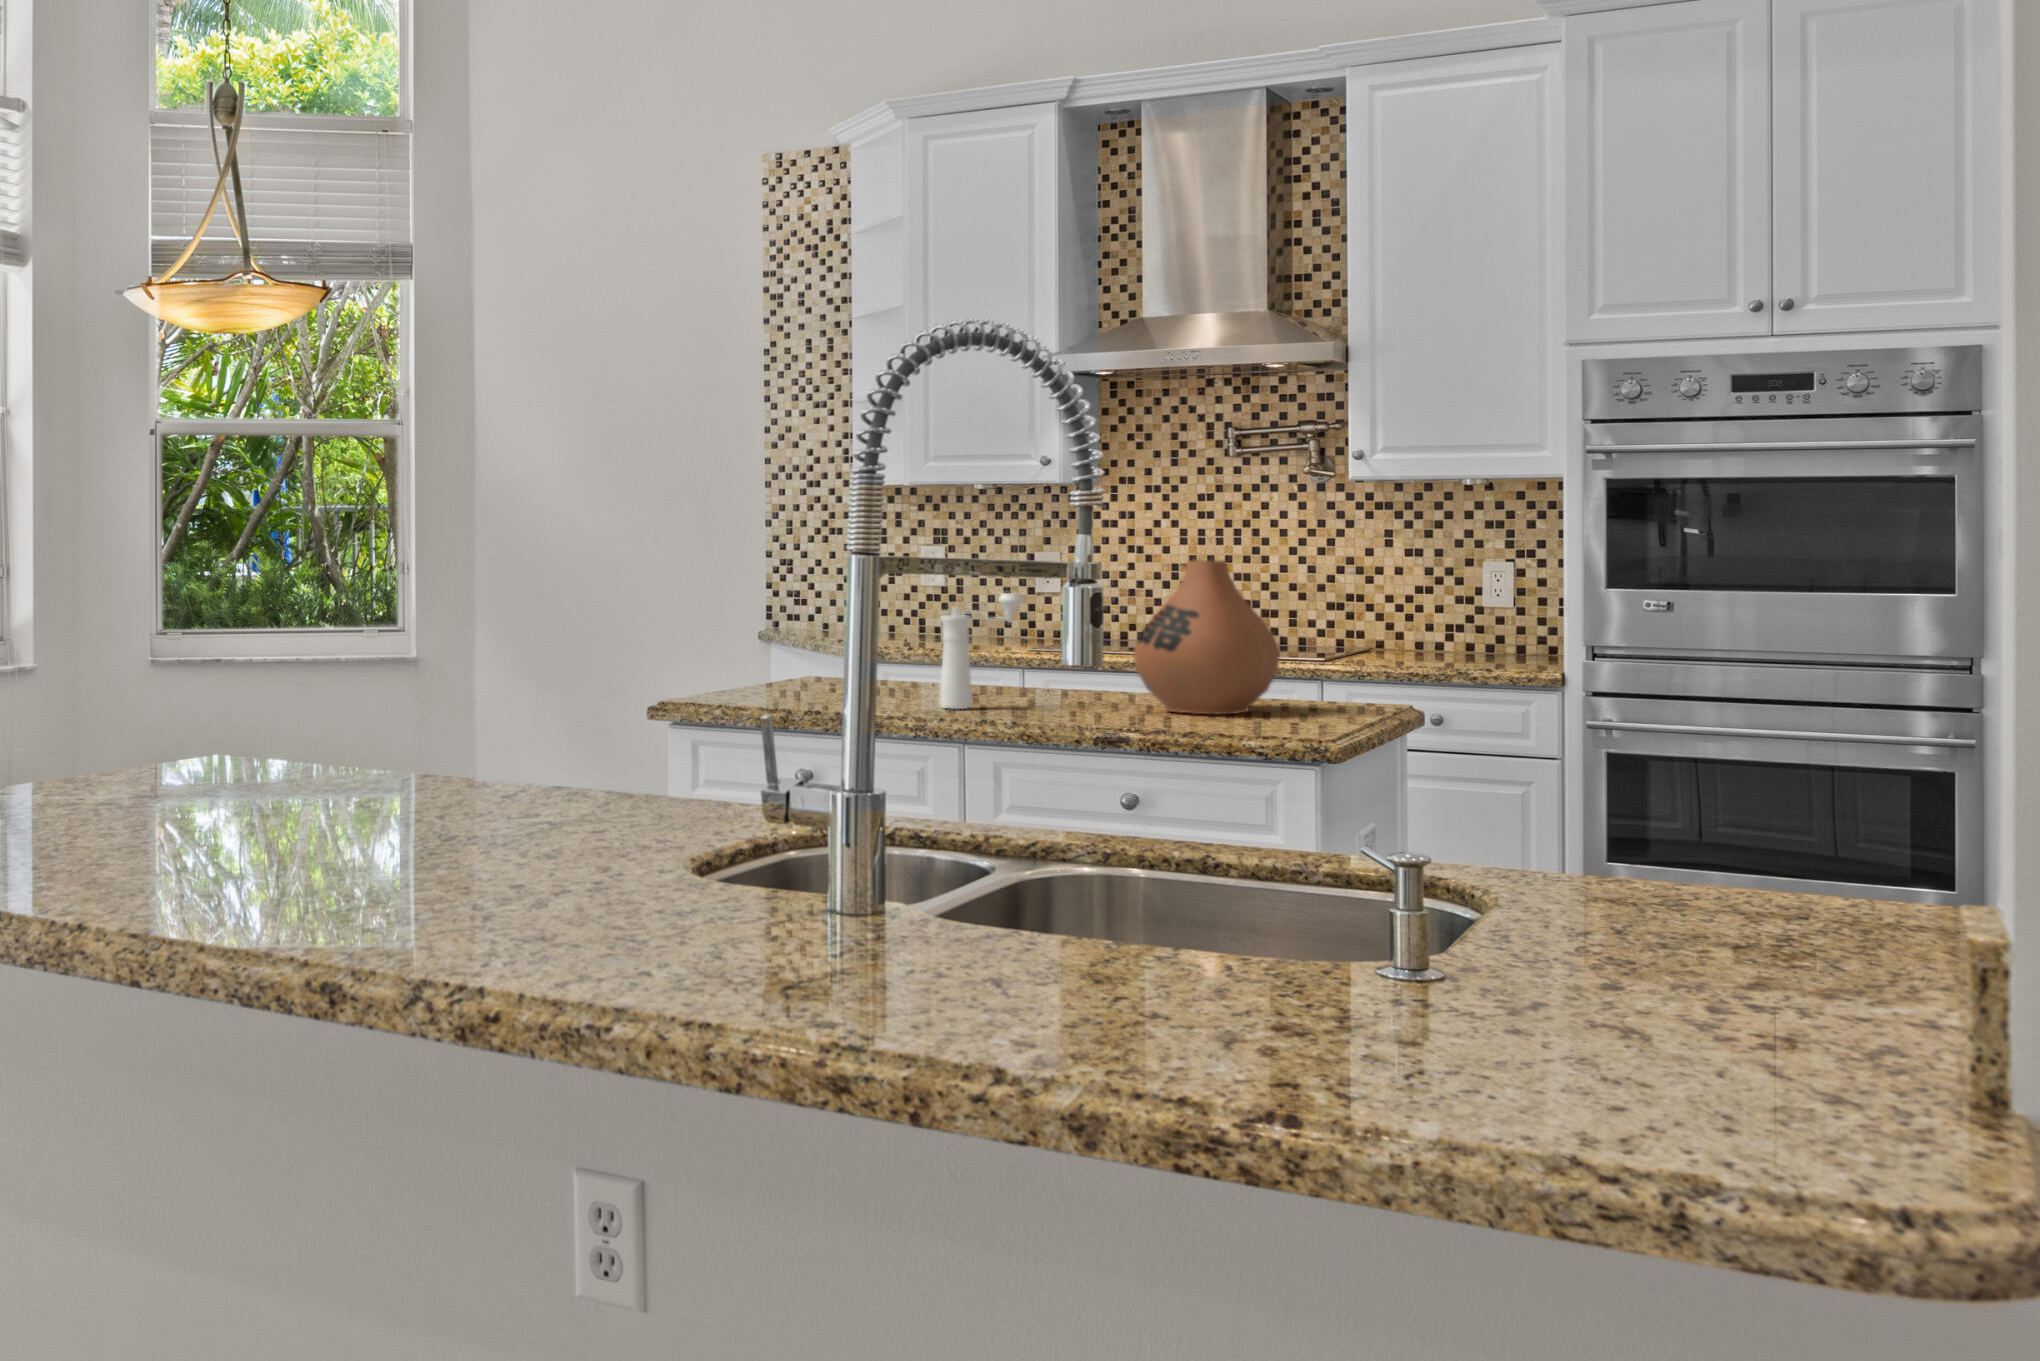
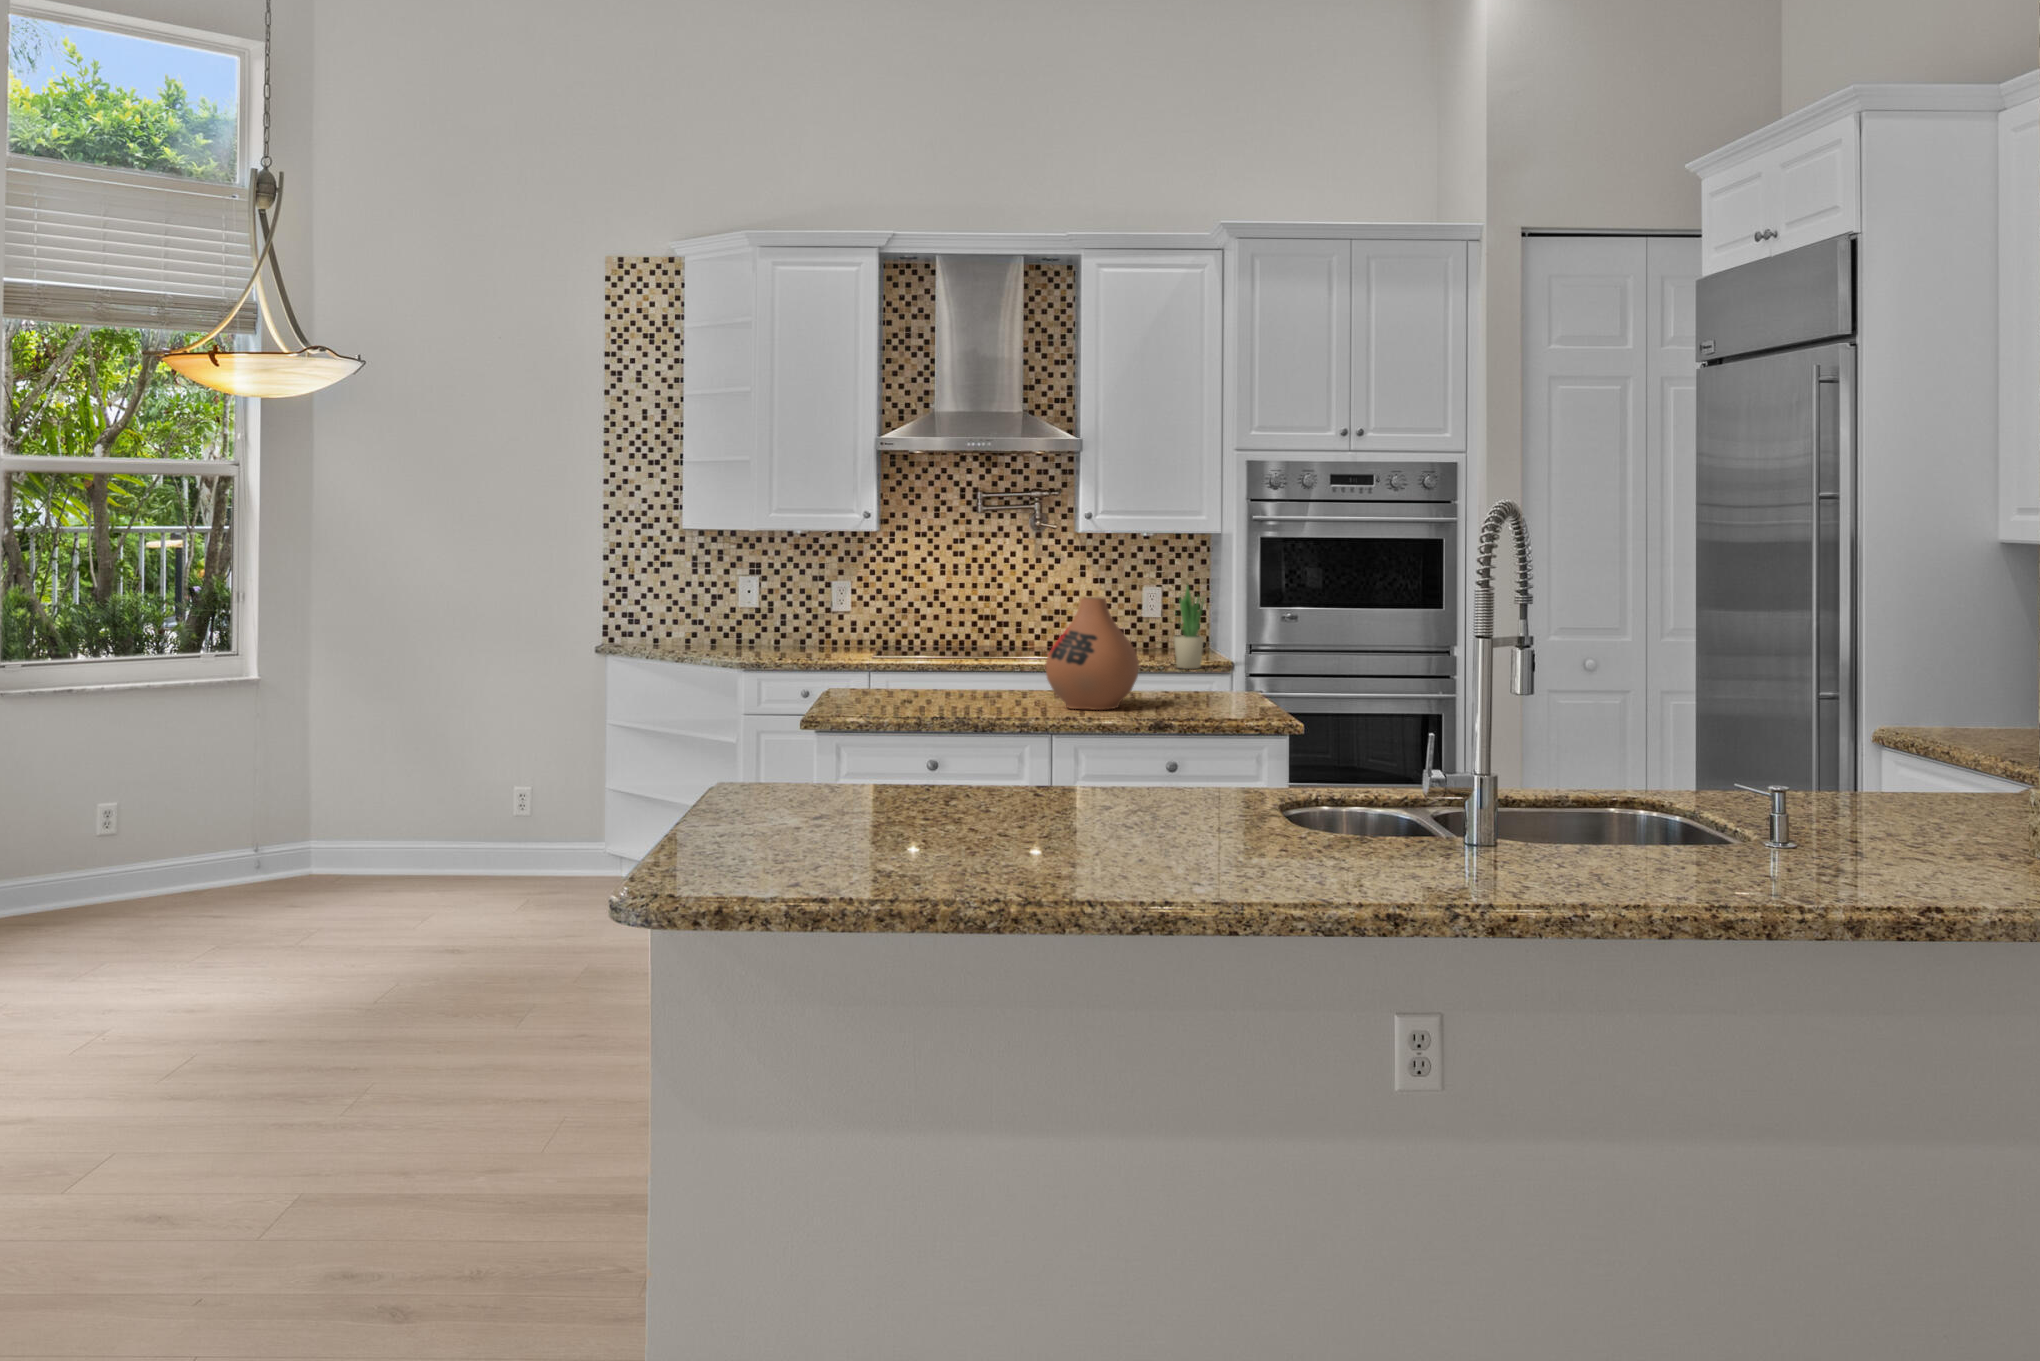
potted plant: none [1465,547,1523,677] -> present [1174,584,1204,669]
pepper mill: present [940,593,1022,709] -> none [905,623,959,714]

